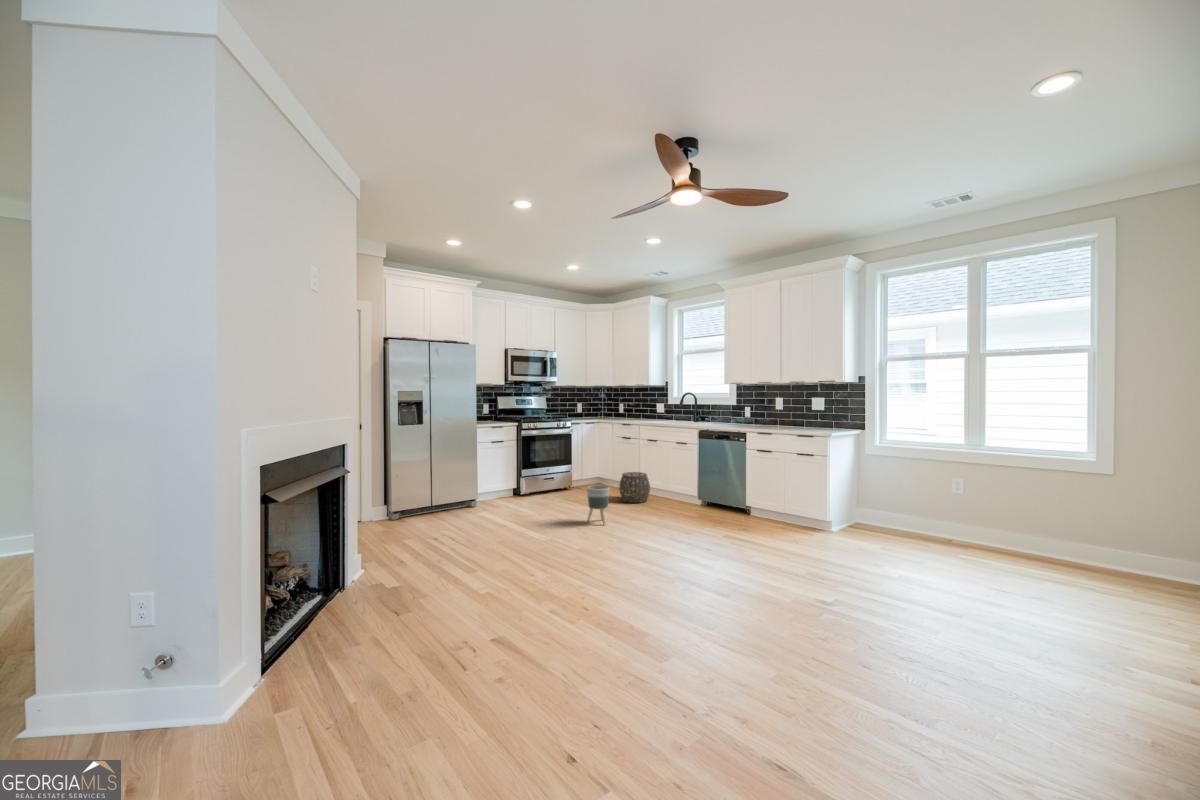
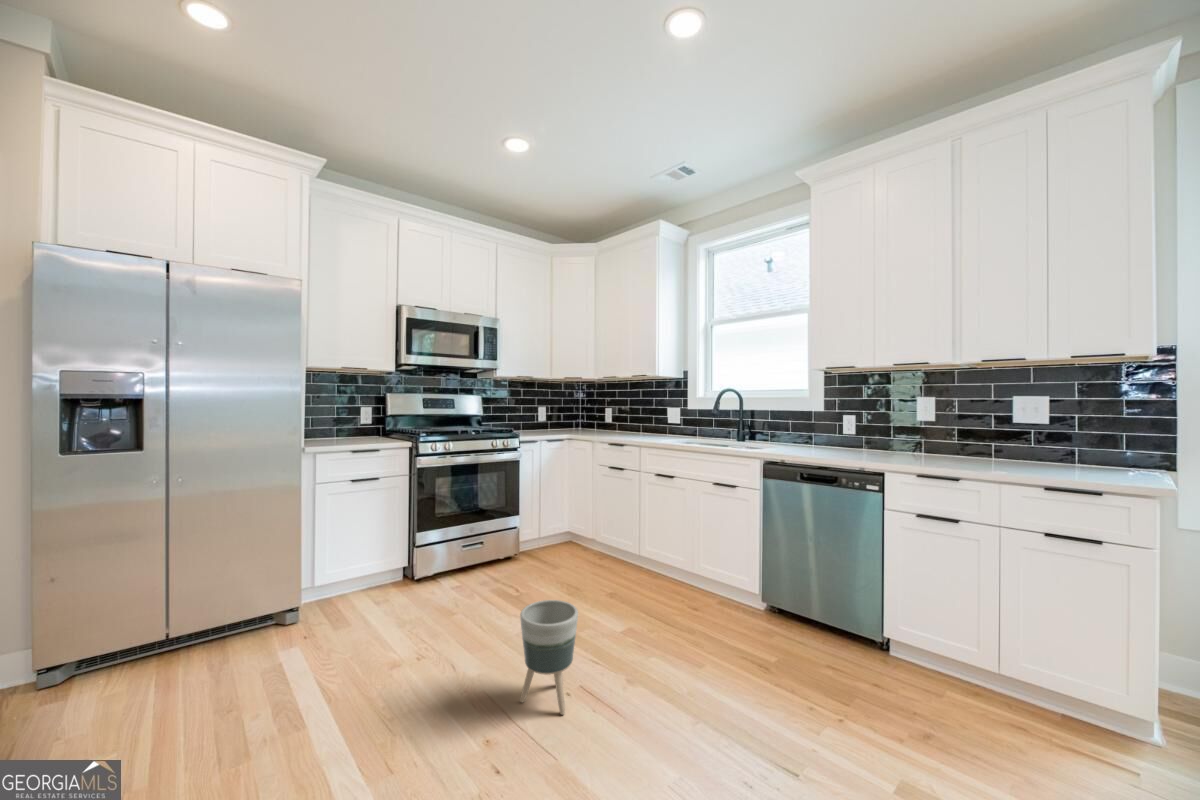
woven basket: present [619,472,650,503] -> none [603,537,663,605]

